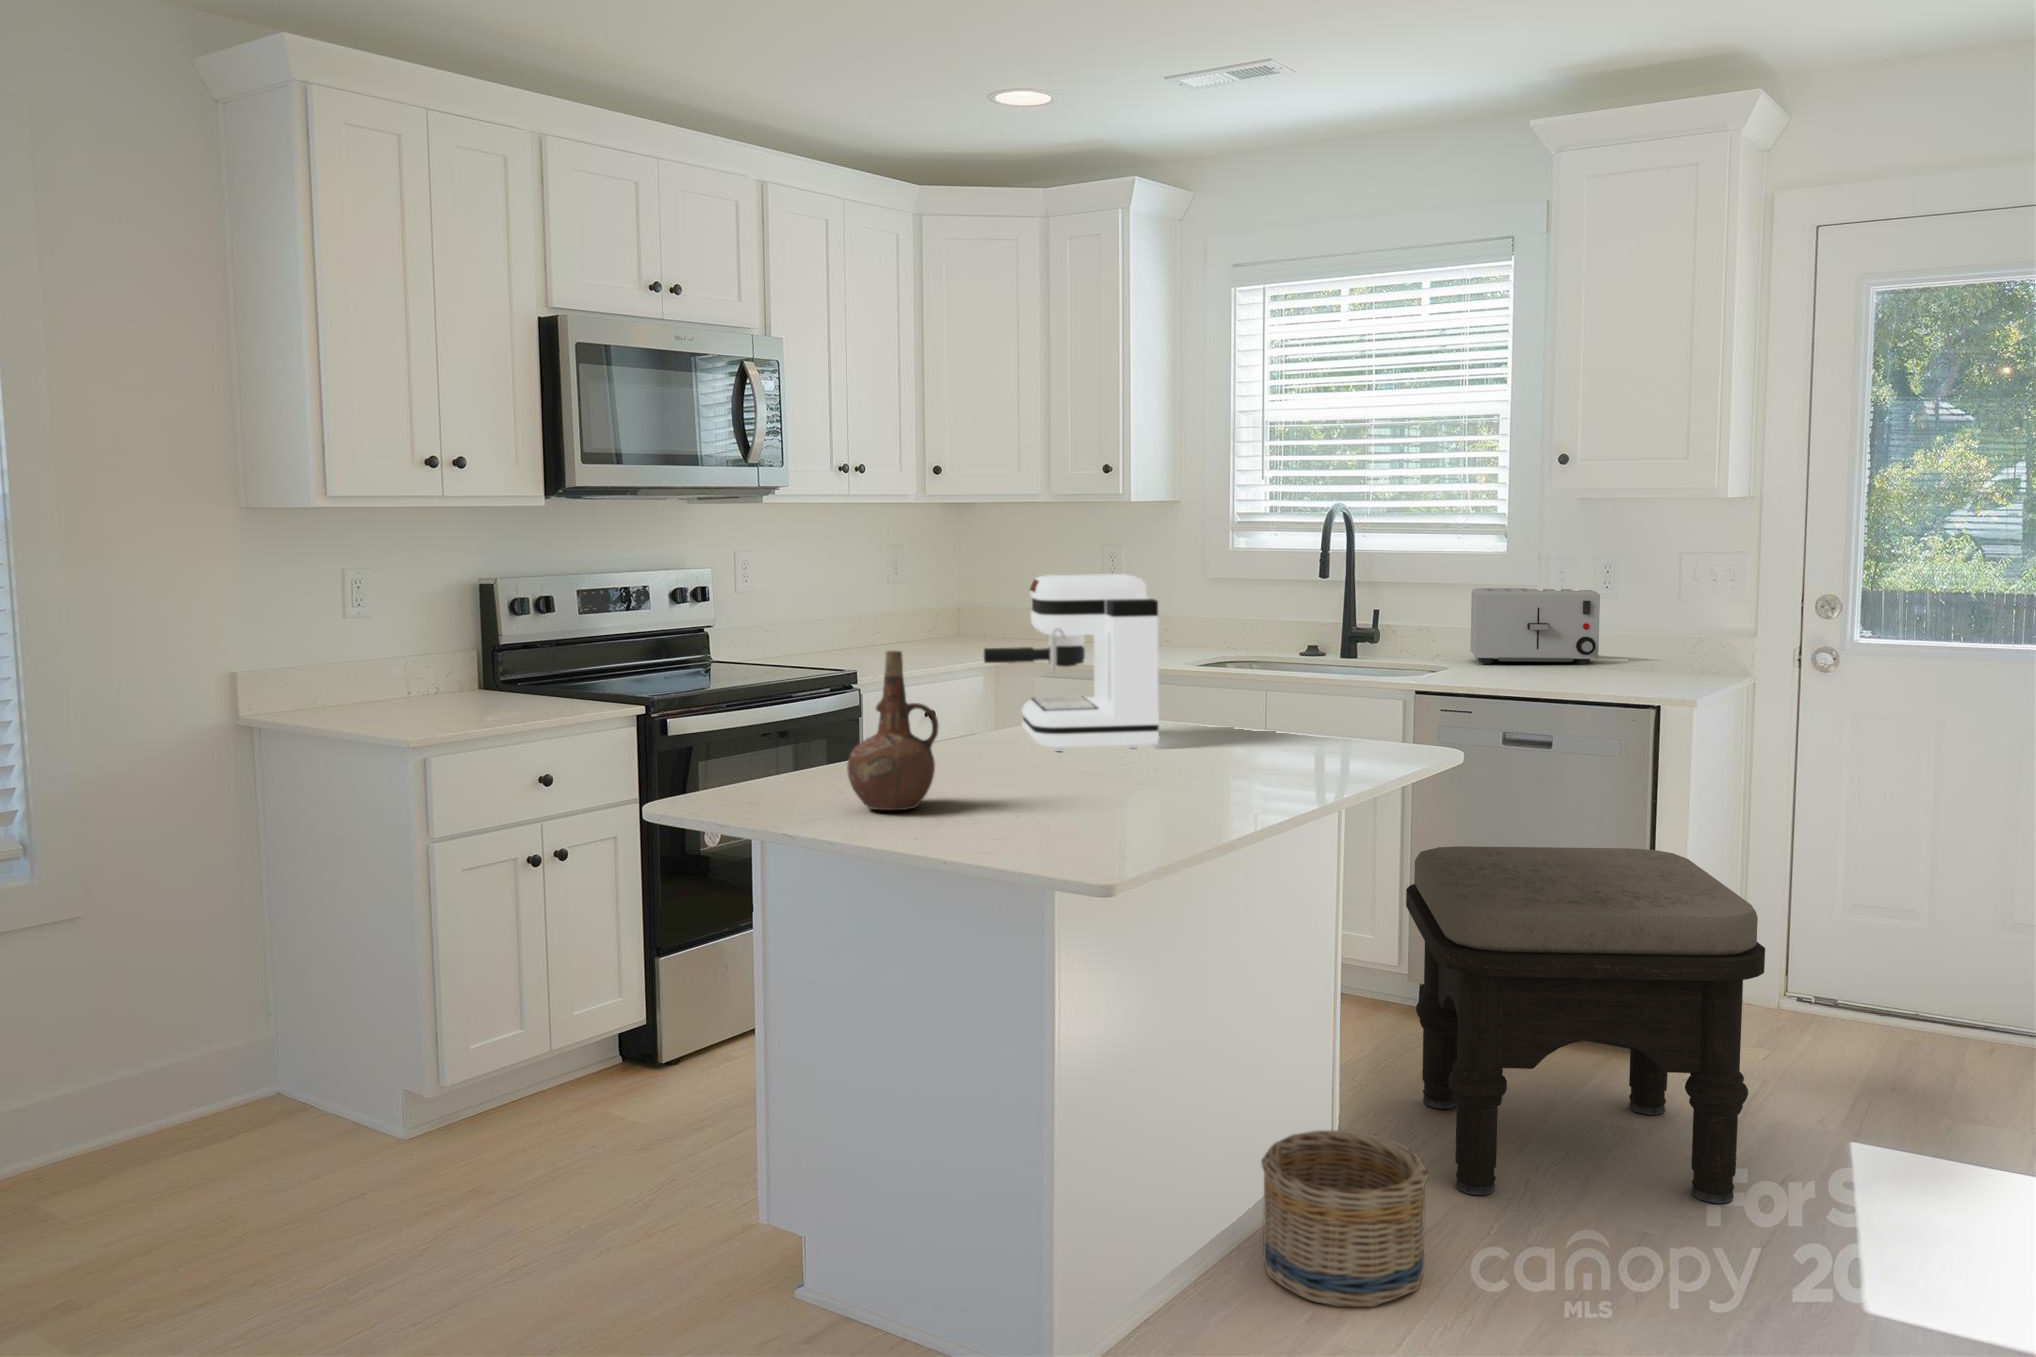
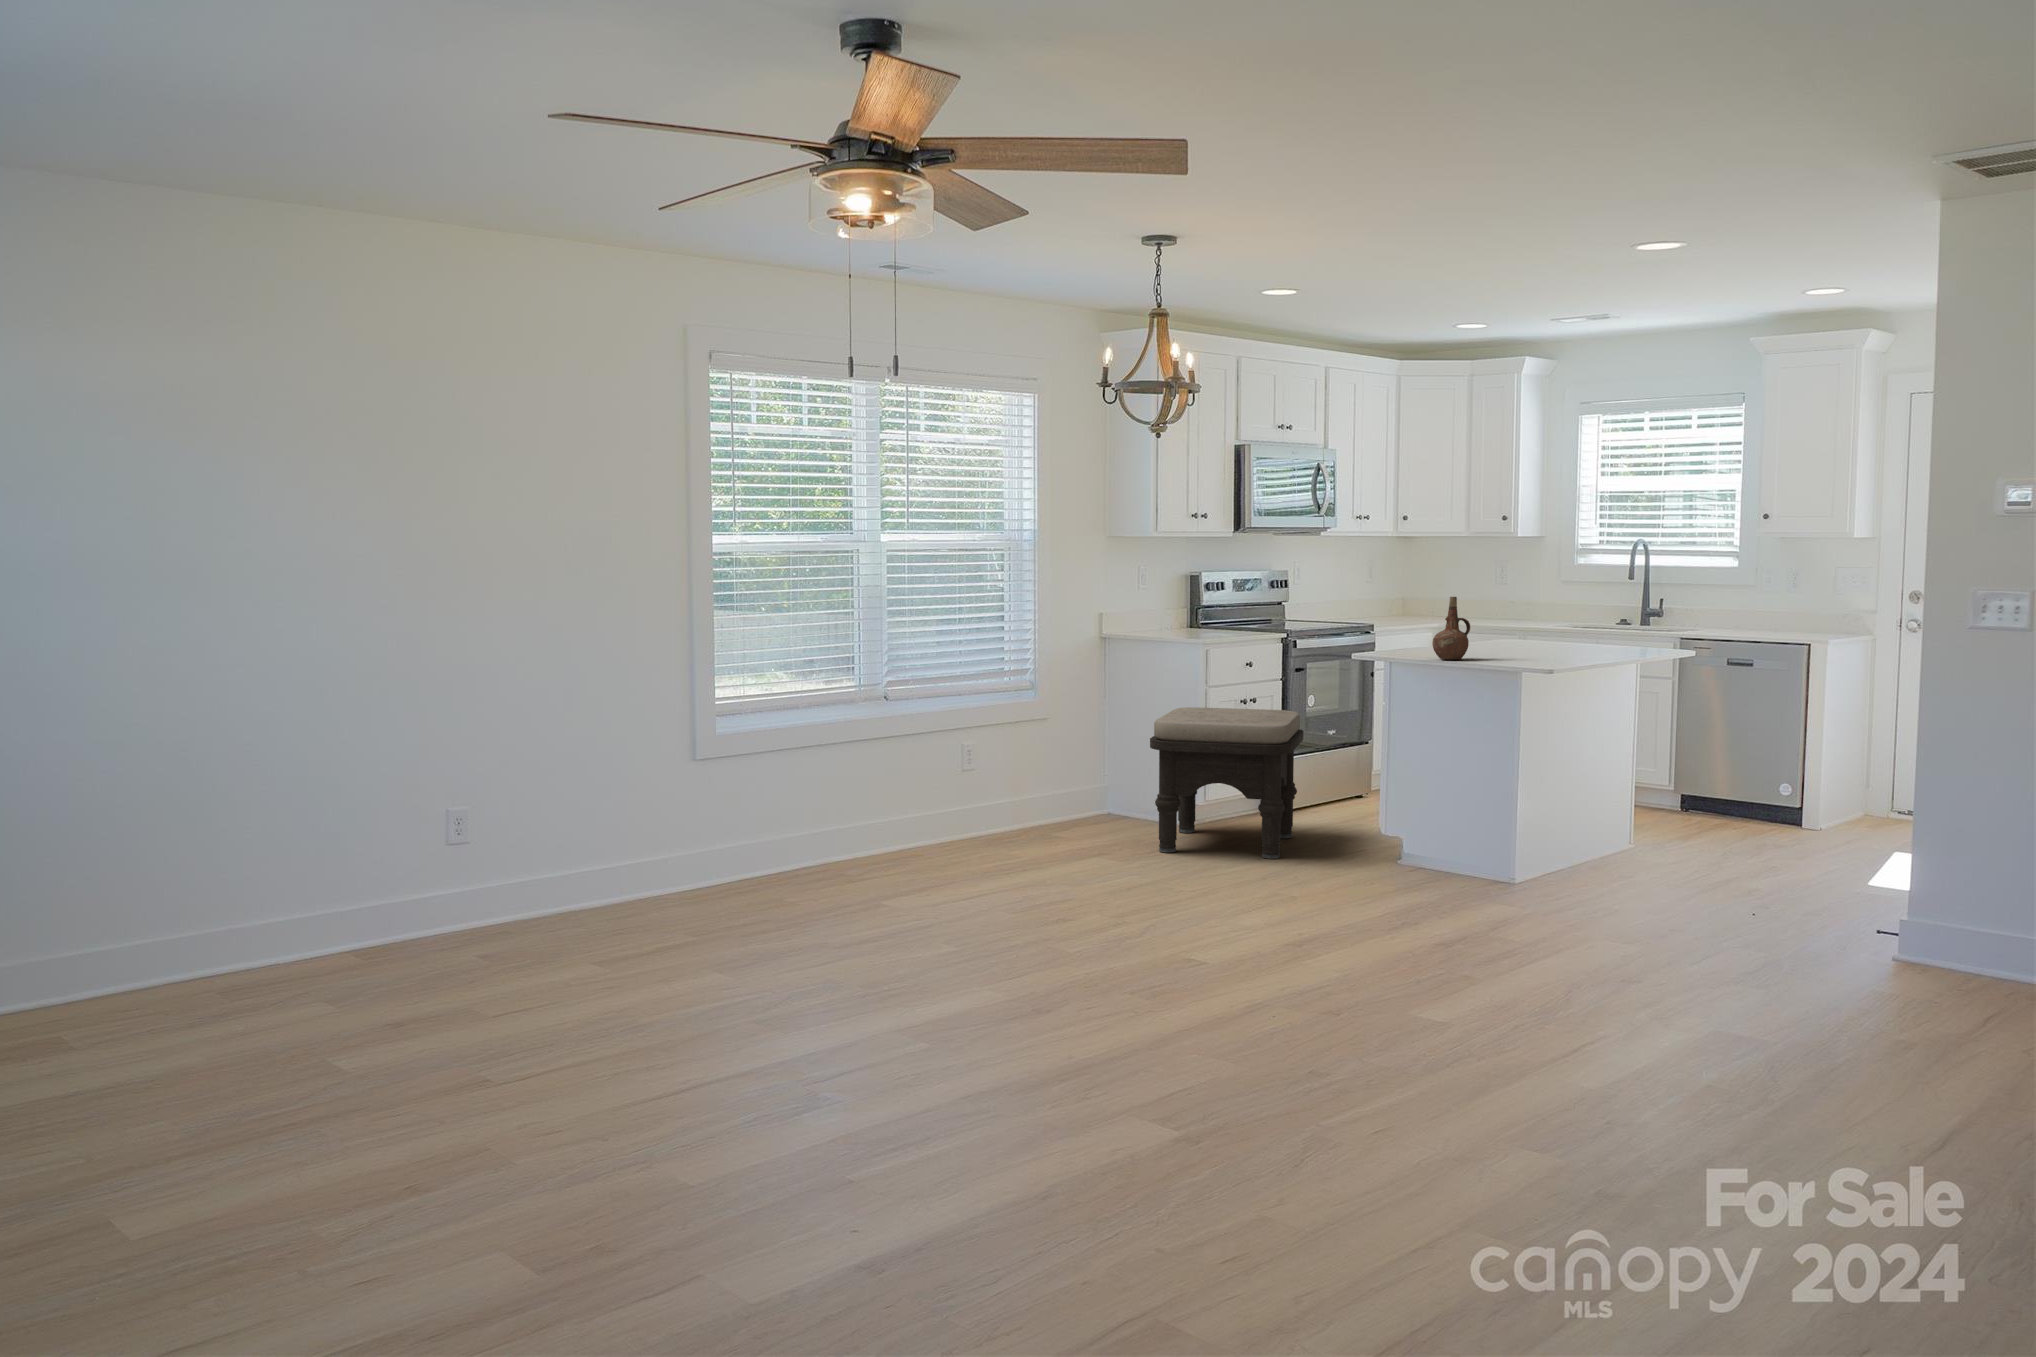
coffee maker: present [984,574,1159,751] -> none [1469,571,1555,649]
toaster: present [1470,588,1600,664] -> none [1717,587,1792,629]
ottoman: present [1406,846,1765,1204] -> present [1150,707,1304,859]
basket: present [1261,1130,1428,1307] -> none [1600,813,1675,875]

